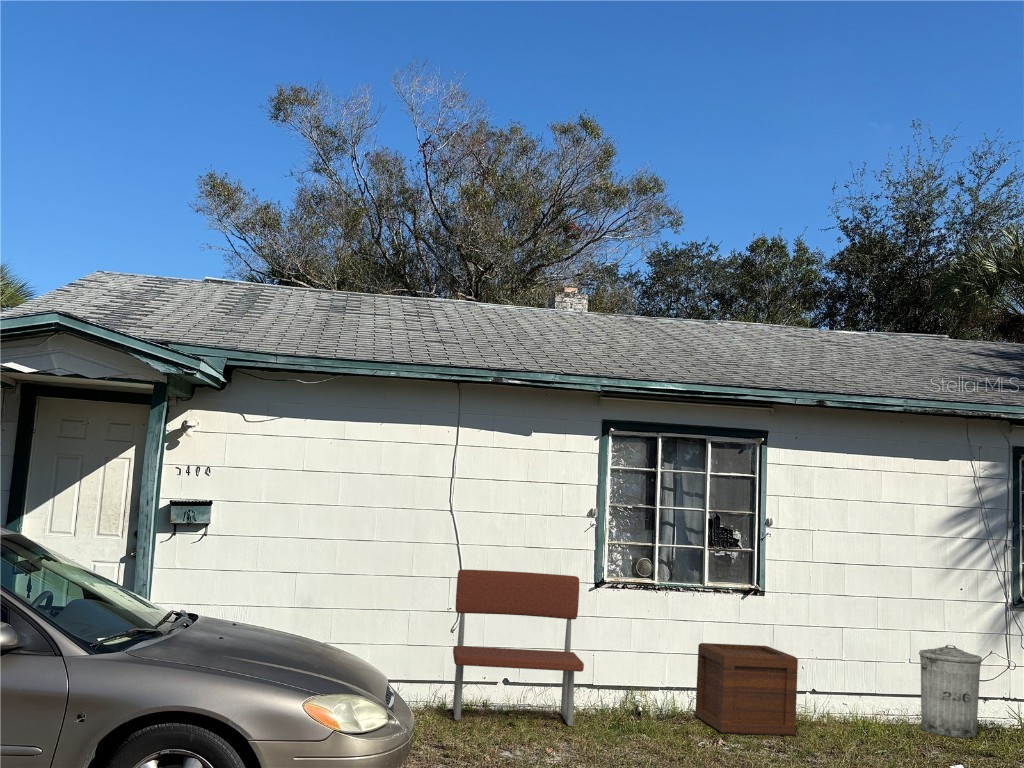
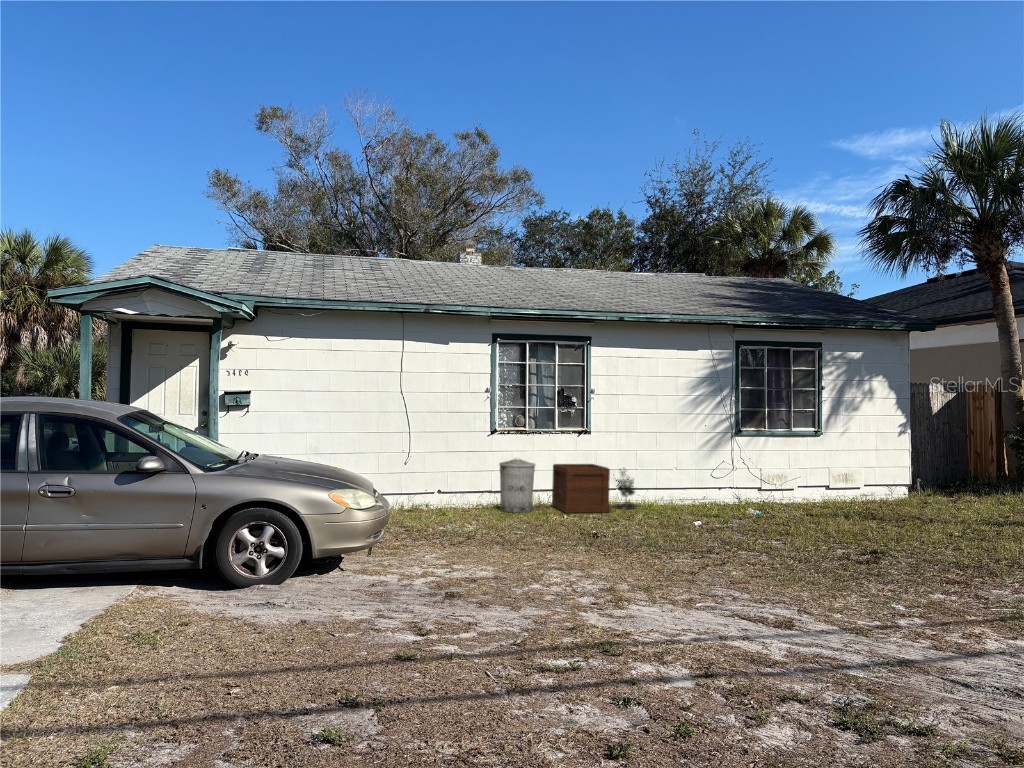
bench: present [453,569,584,726] -> none [407,426,485,514]
trash can: present [919,645,982,737] -> present [499,459,535,513]
potted tree: none [801,651,844,730] -> present [614,467,636,509]

